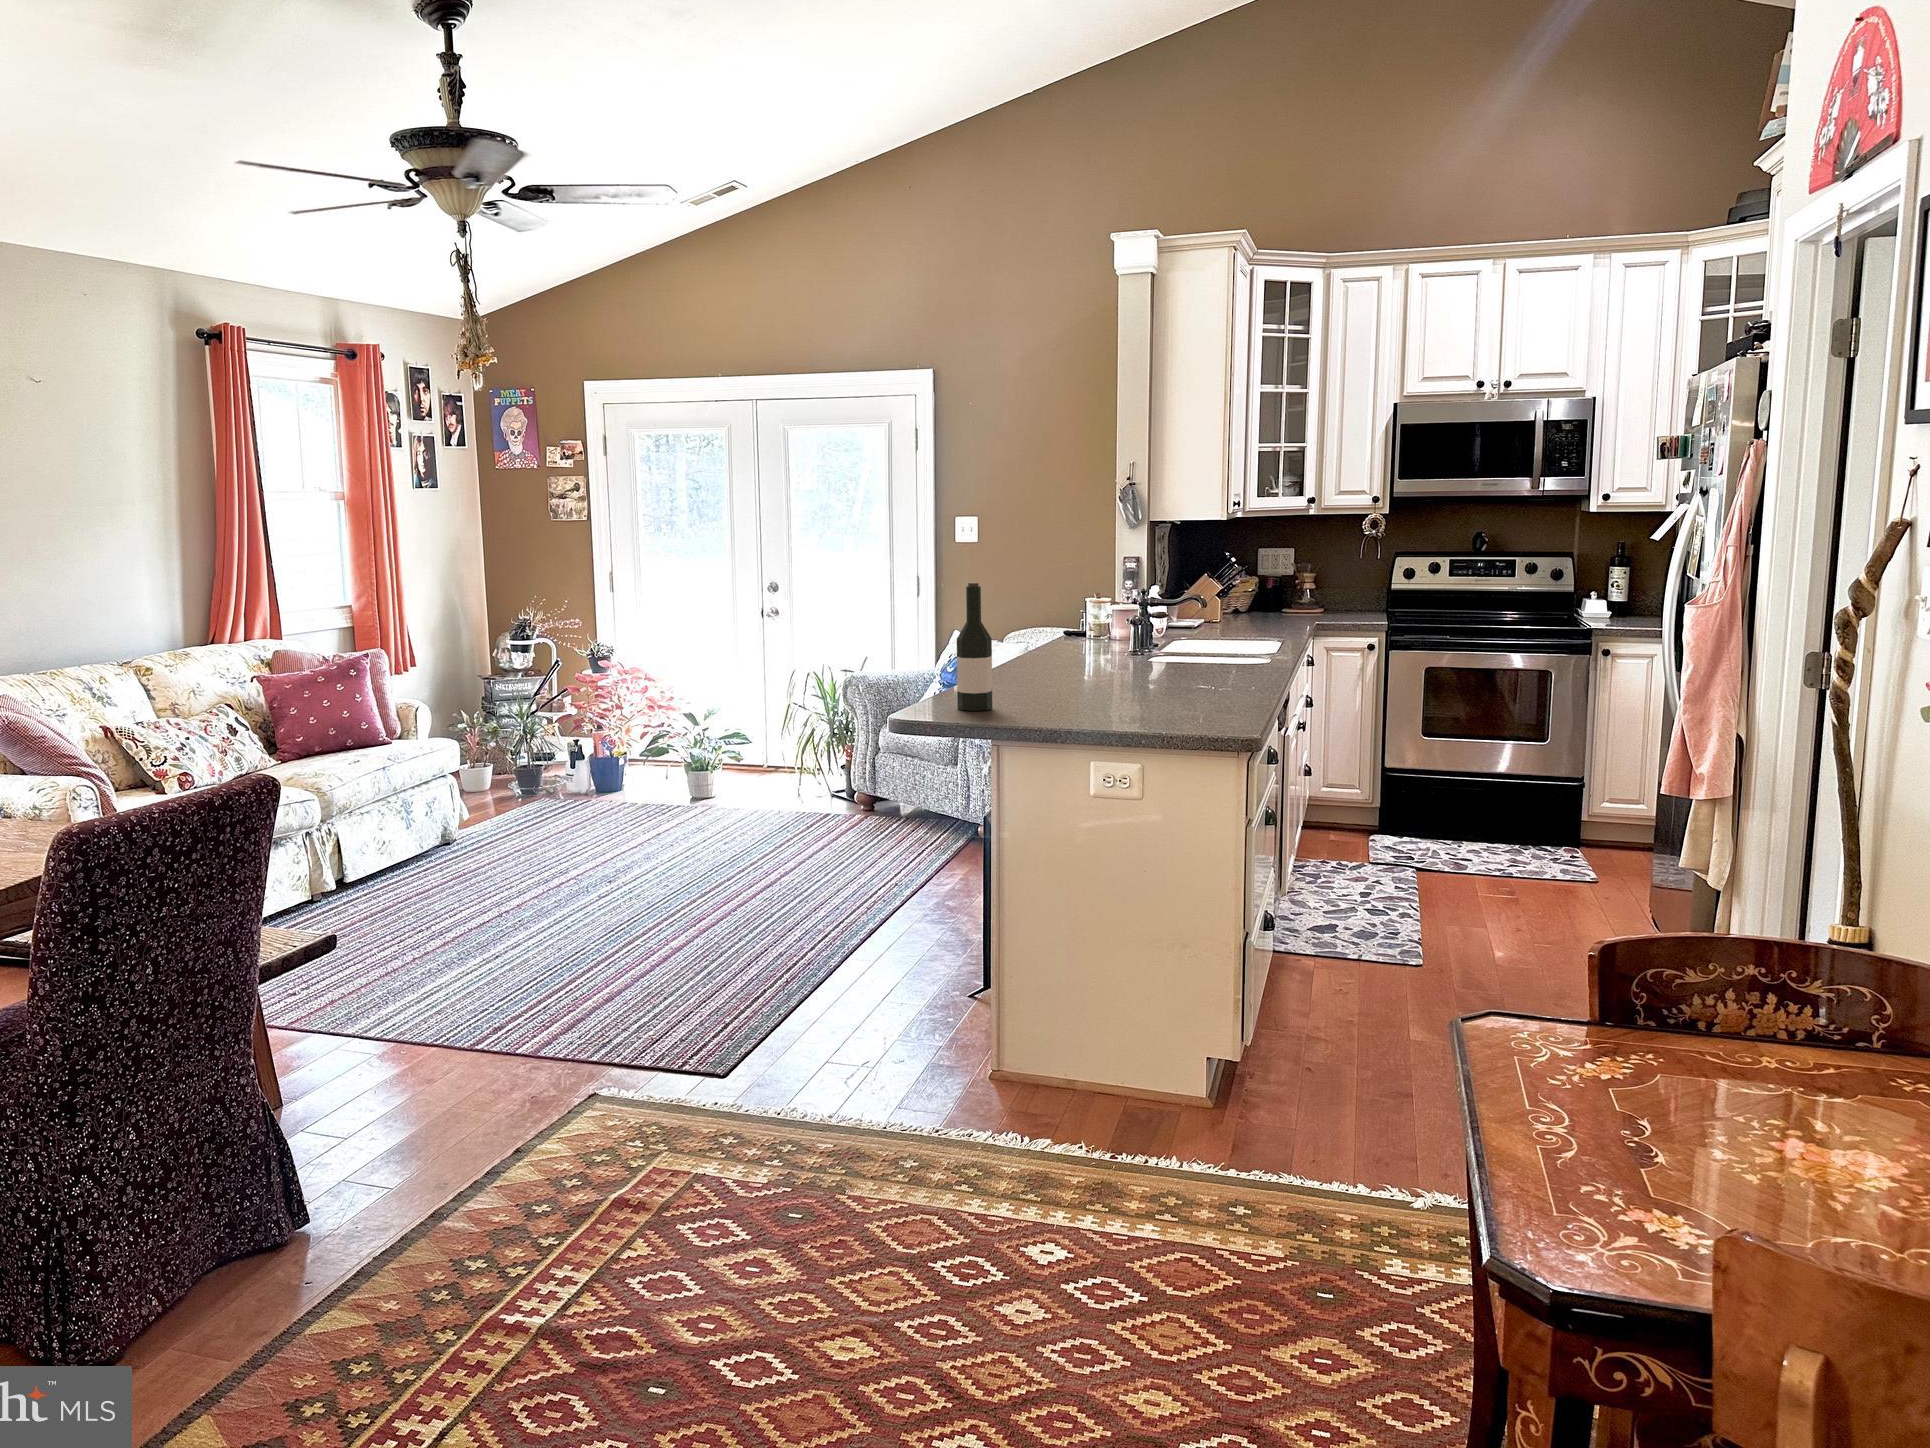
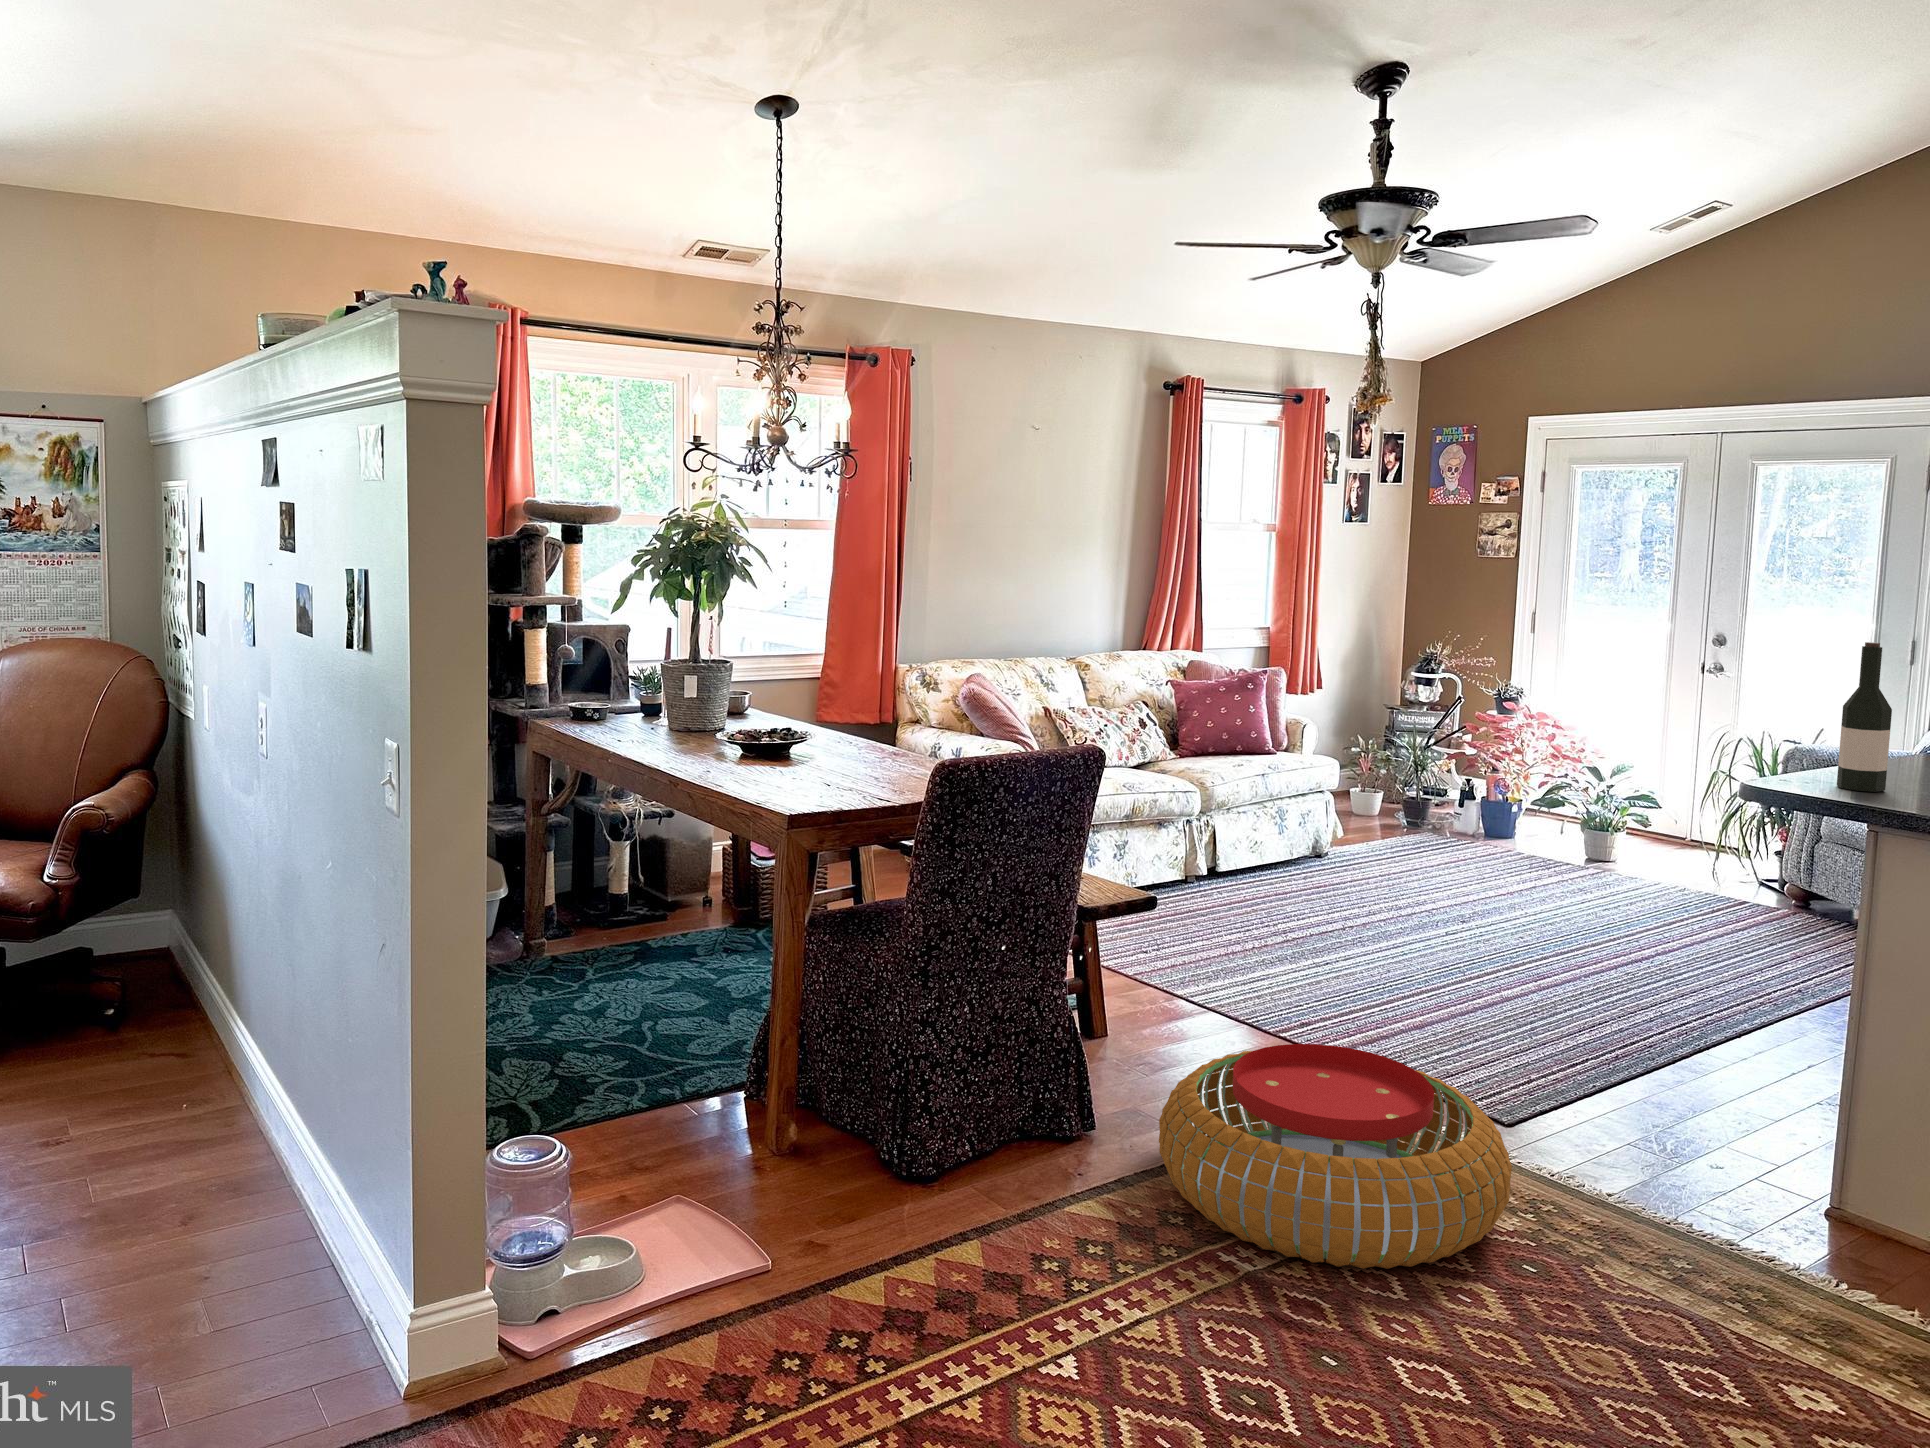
pouf: none [394,1047,766,1297] -> present [1159,1044,1512,1269]

